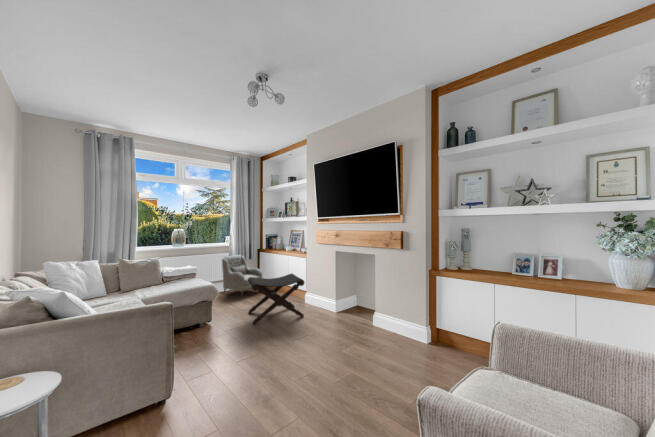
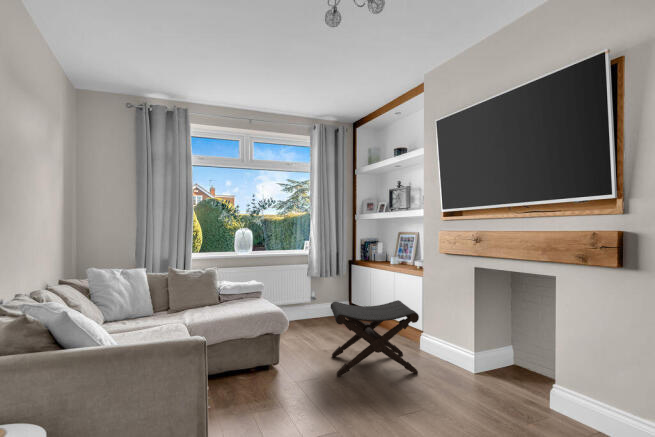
armchair: present [222,255,262,295] -> none [298,250,355,330]

